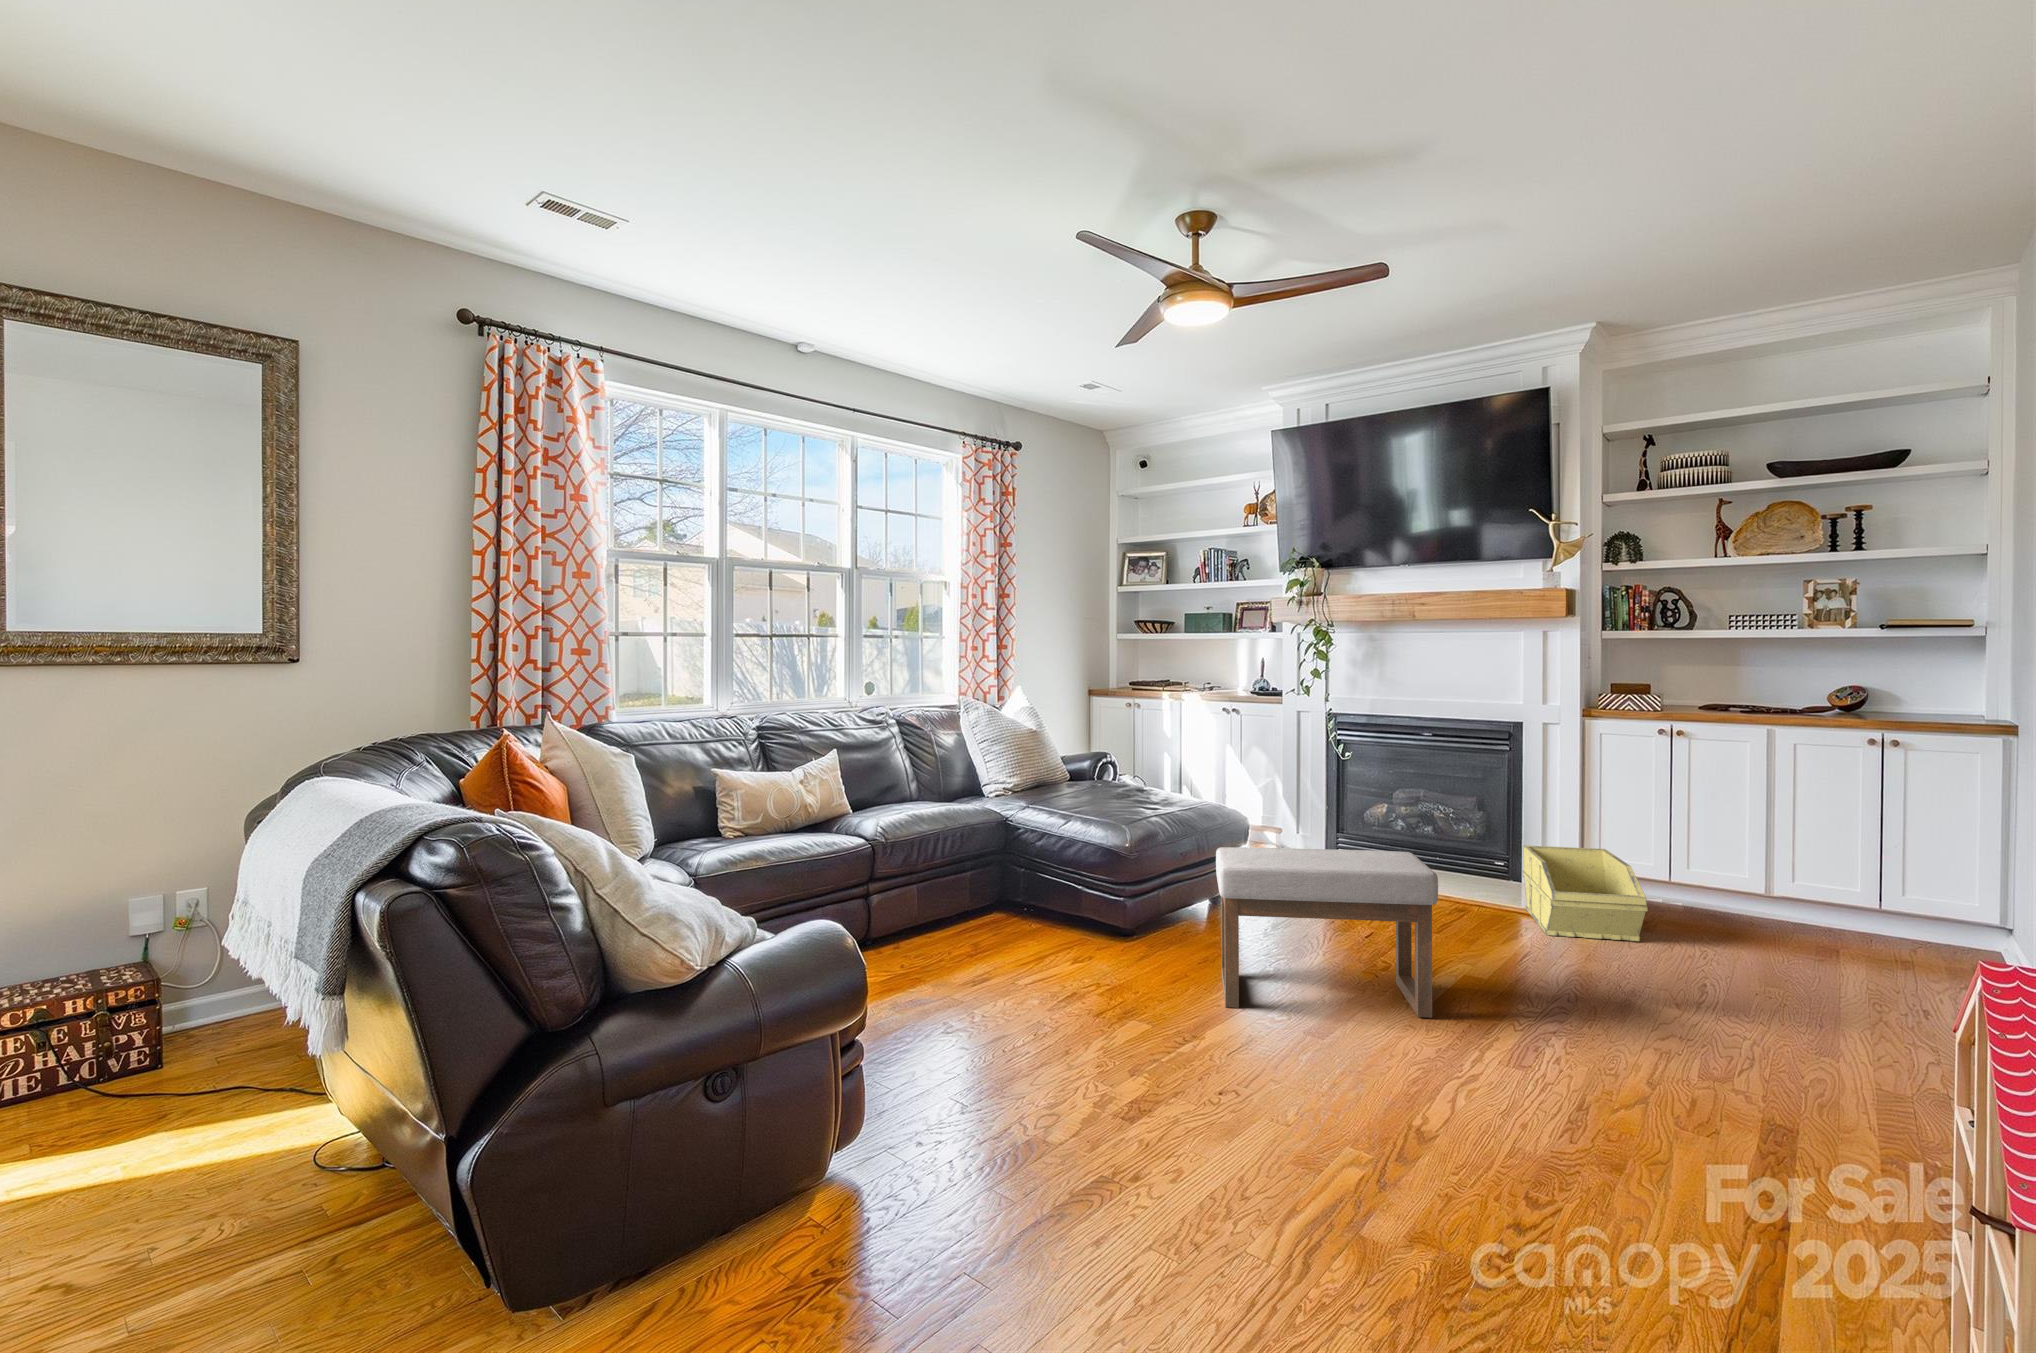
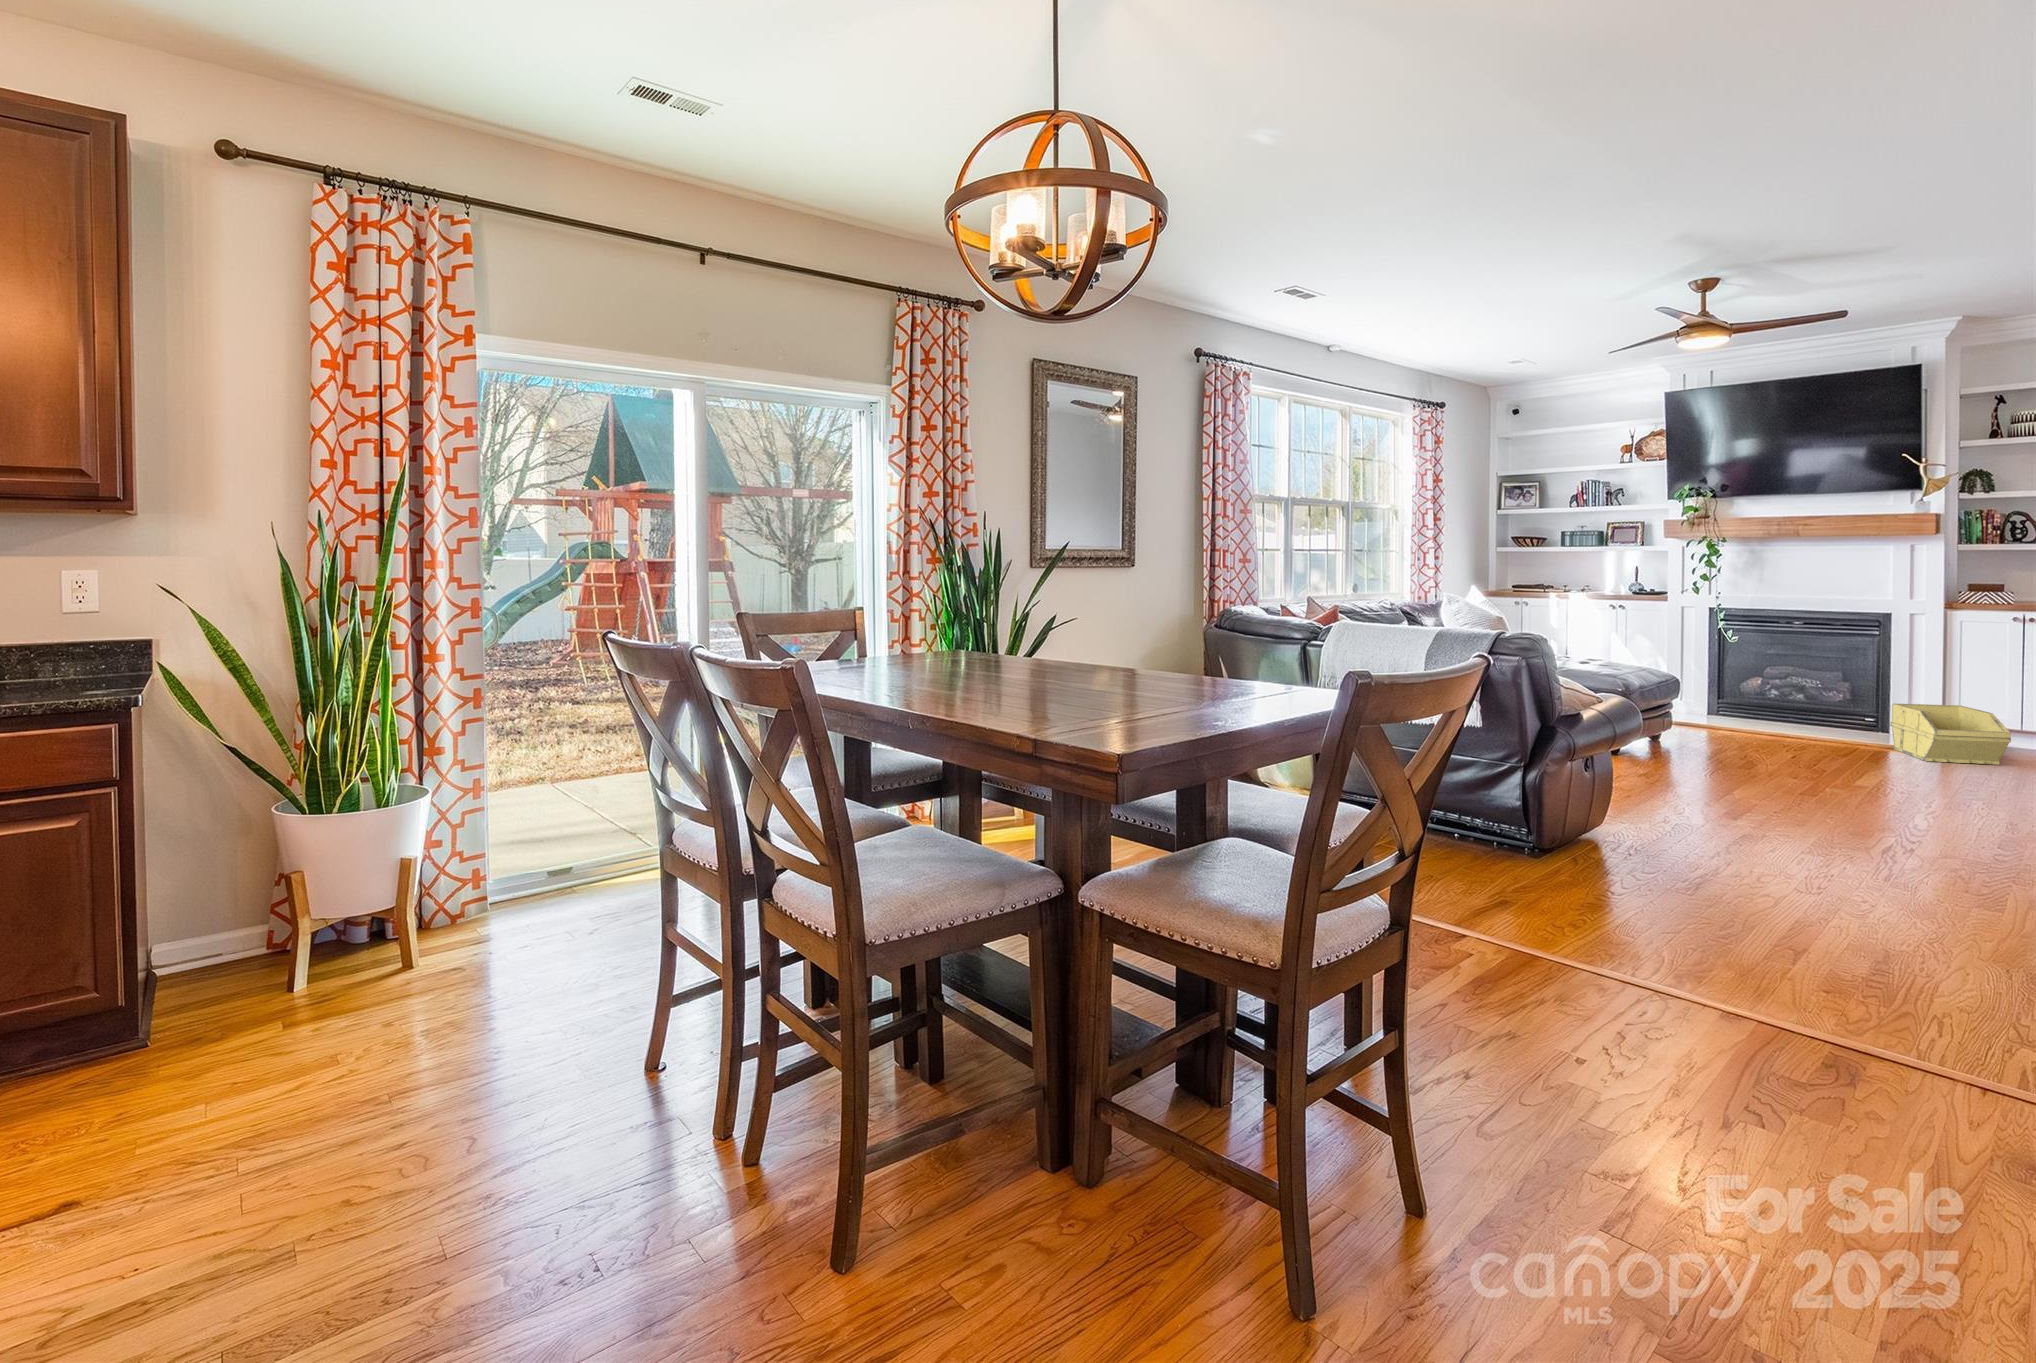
ottoman: present [1216,847,1438,1018] -> none [1713,691,1900,794]

